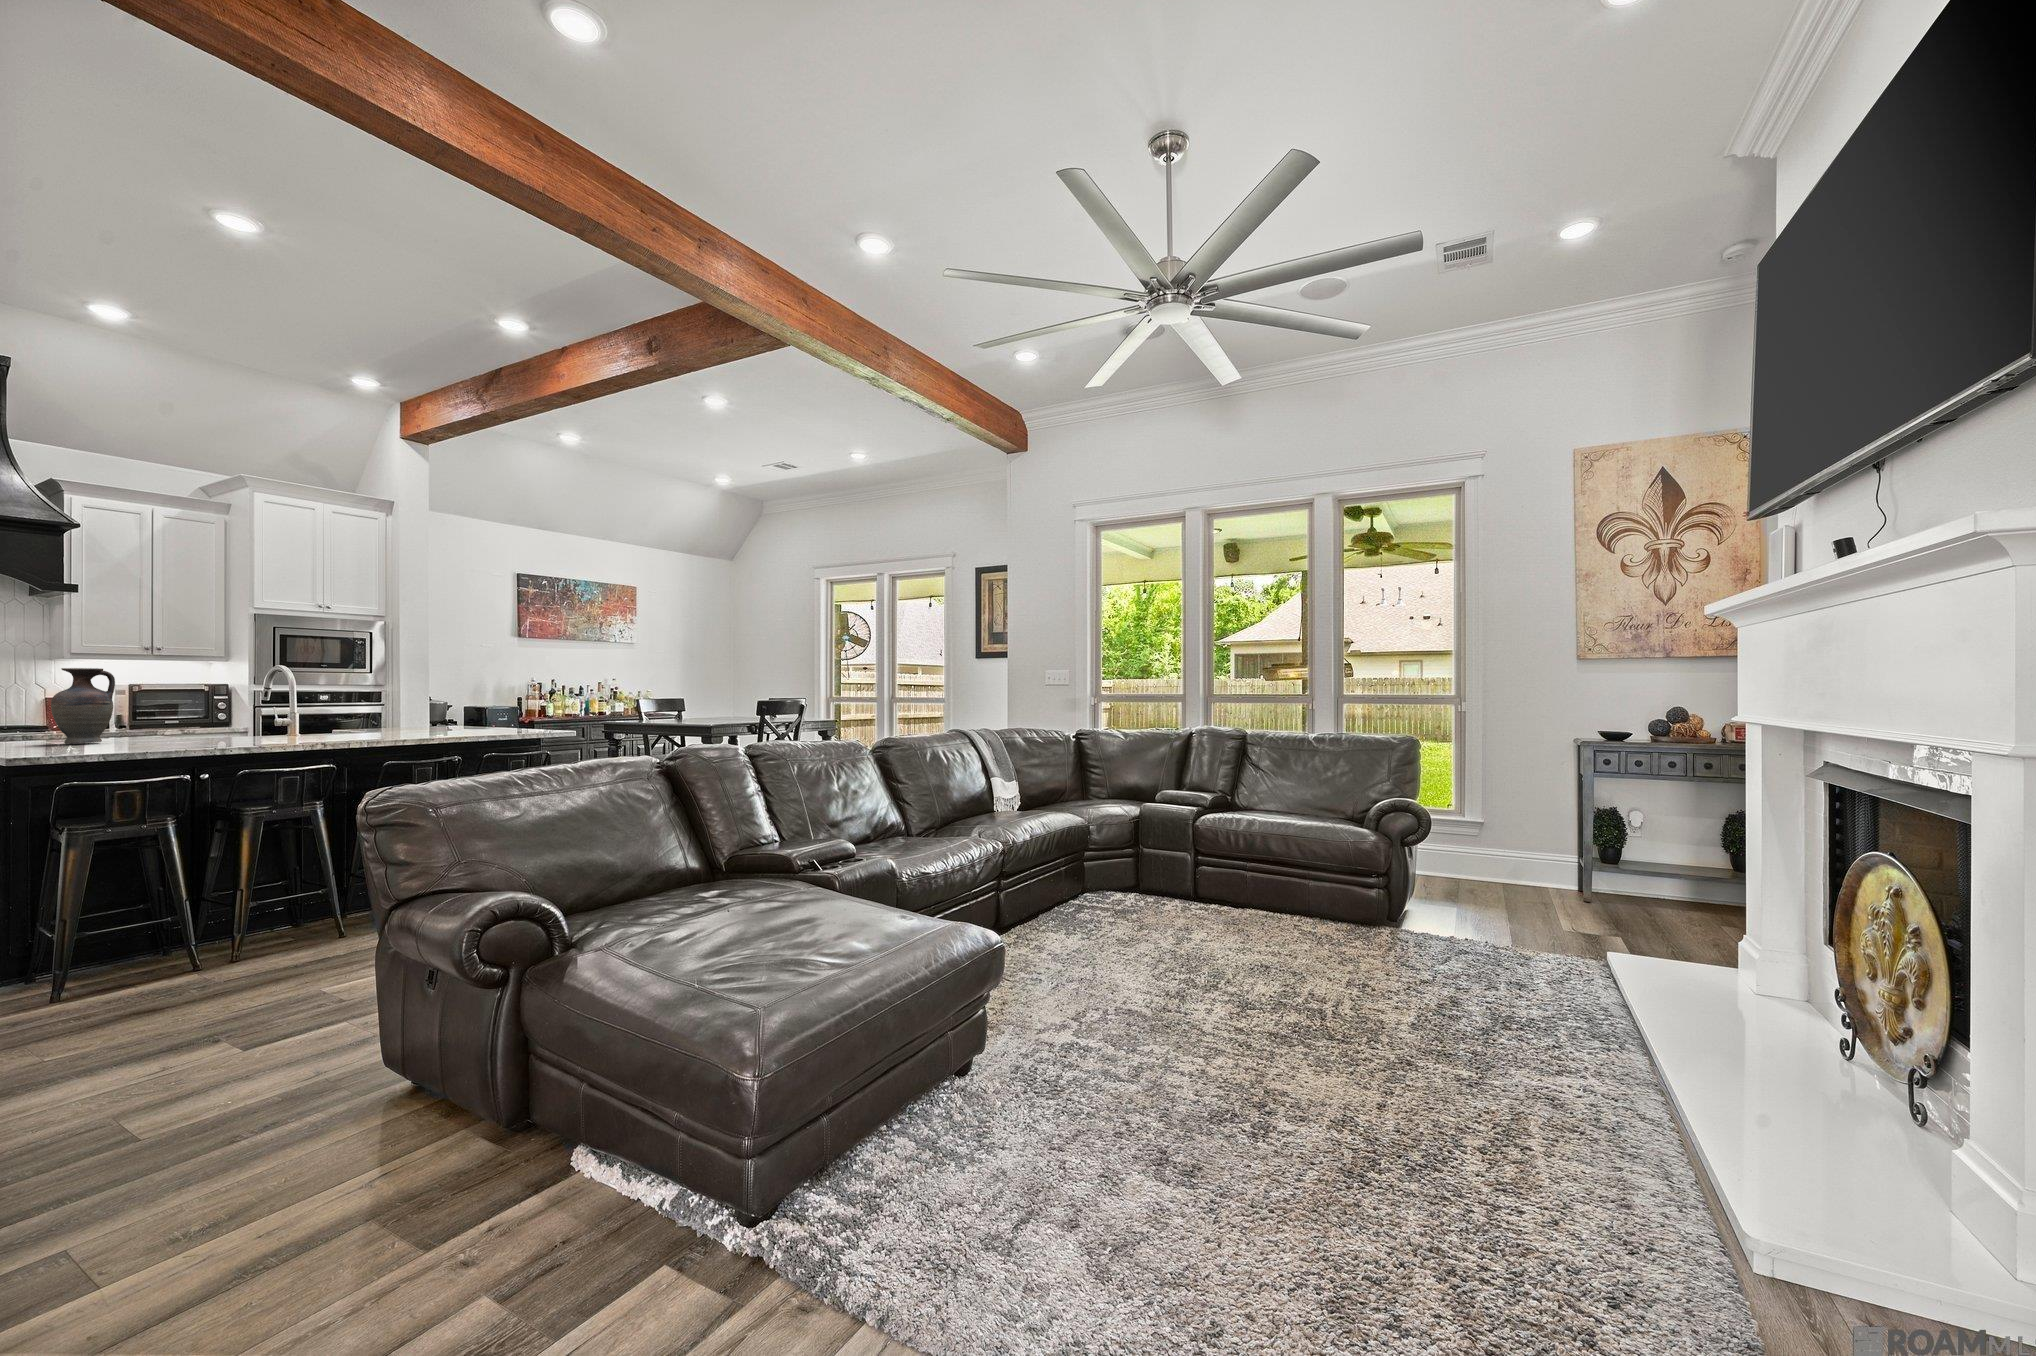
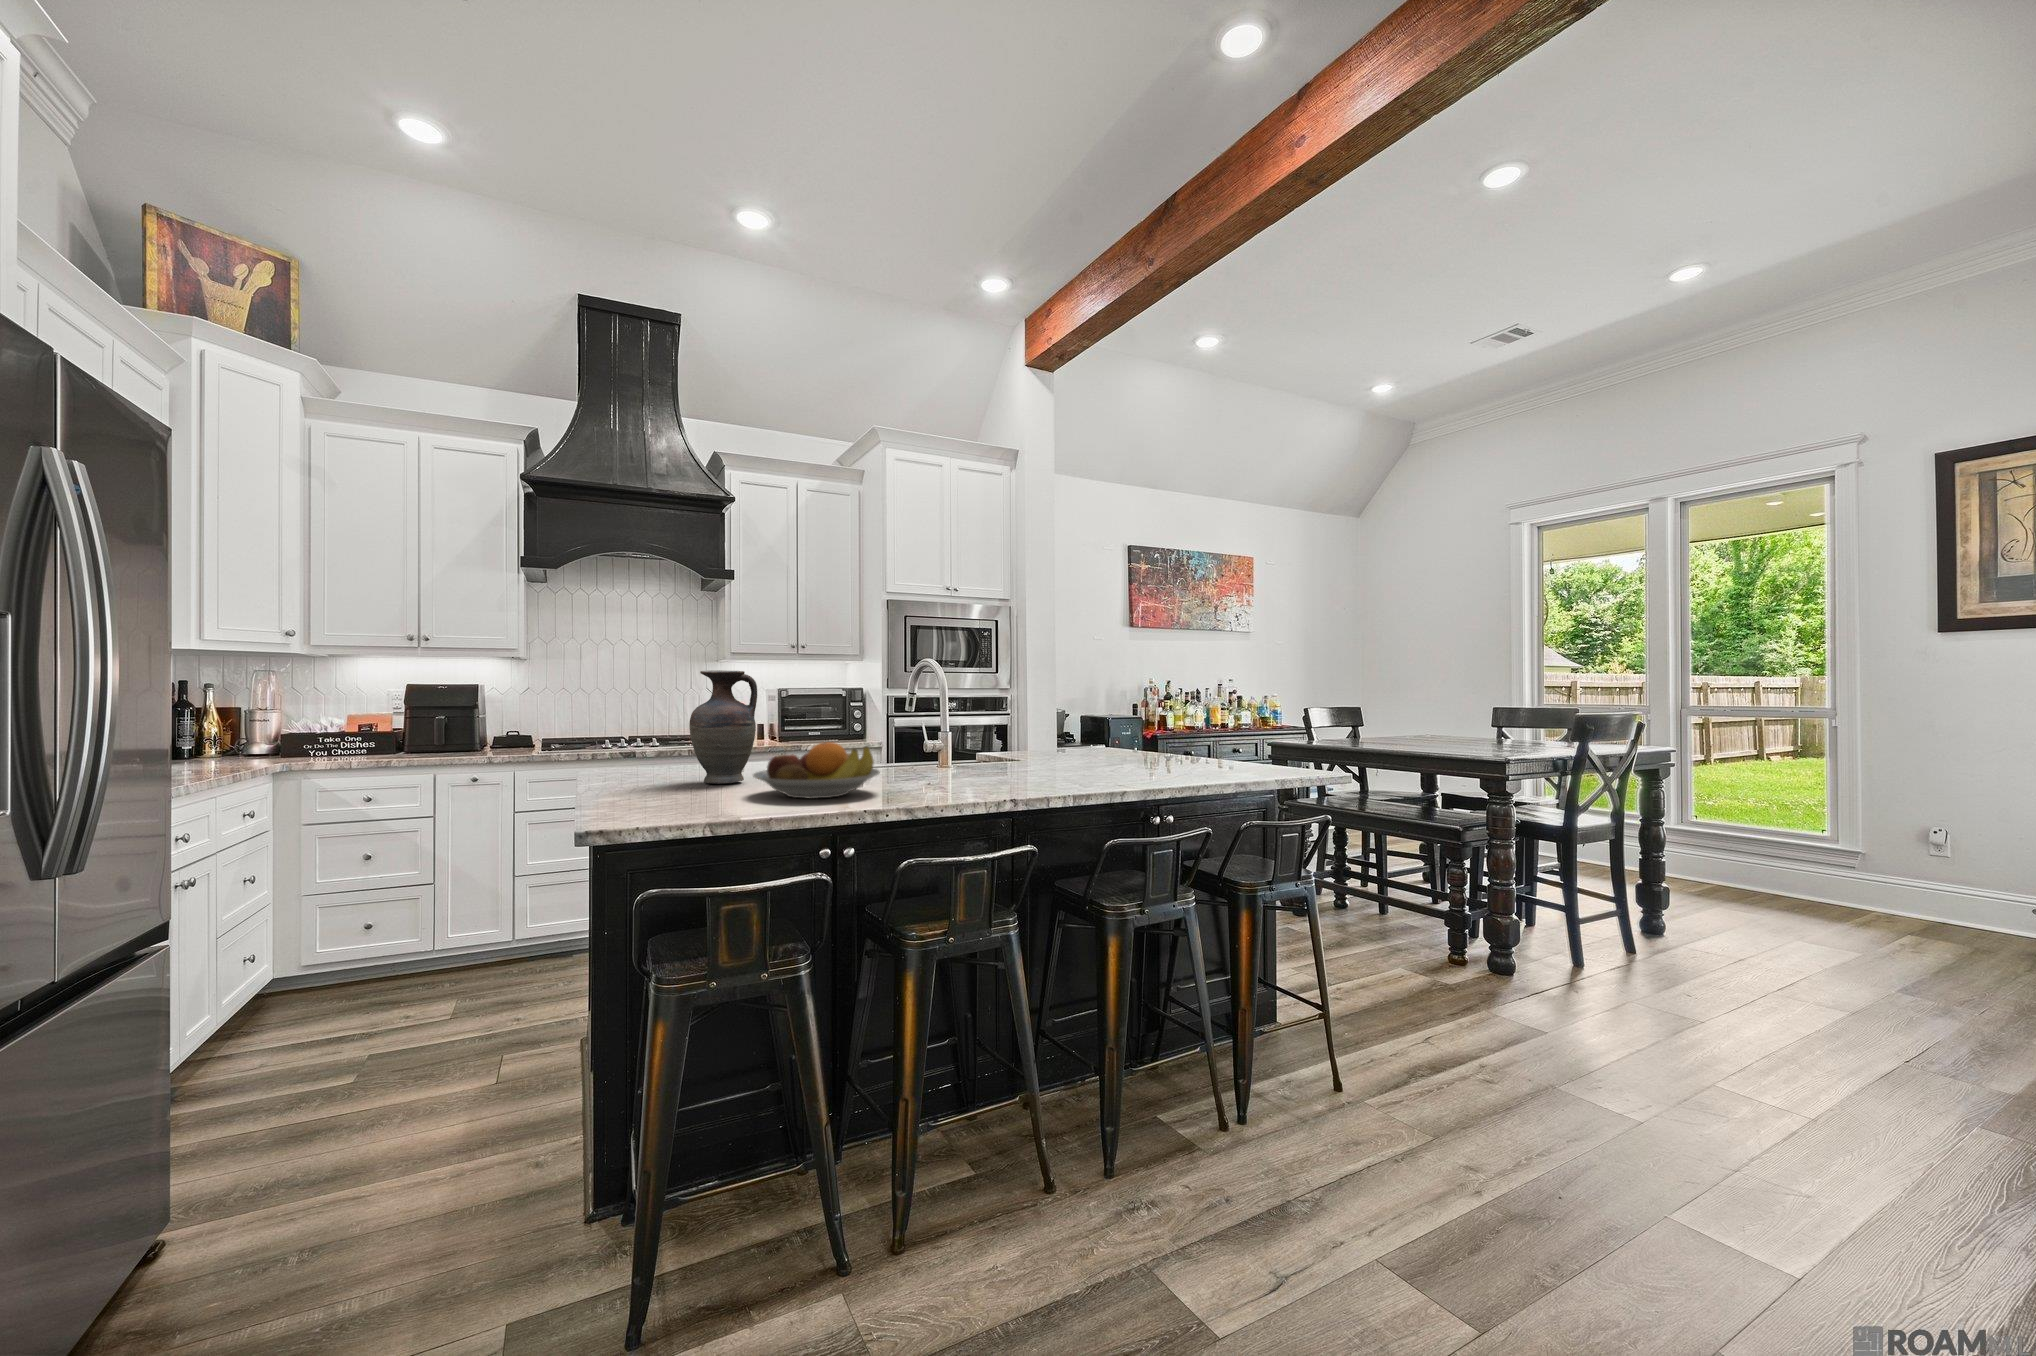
fruit bowl: none [113,712,221,745] -> present [753,742,880,799]

